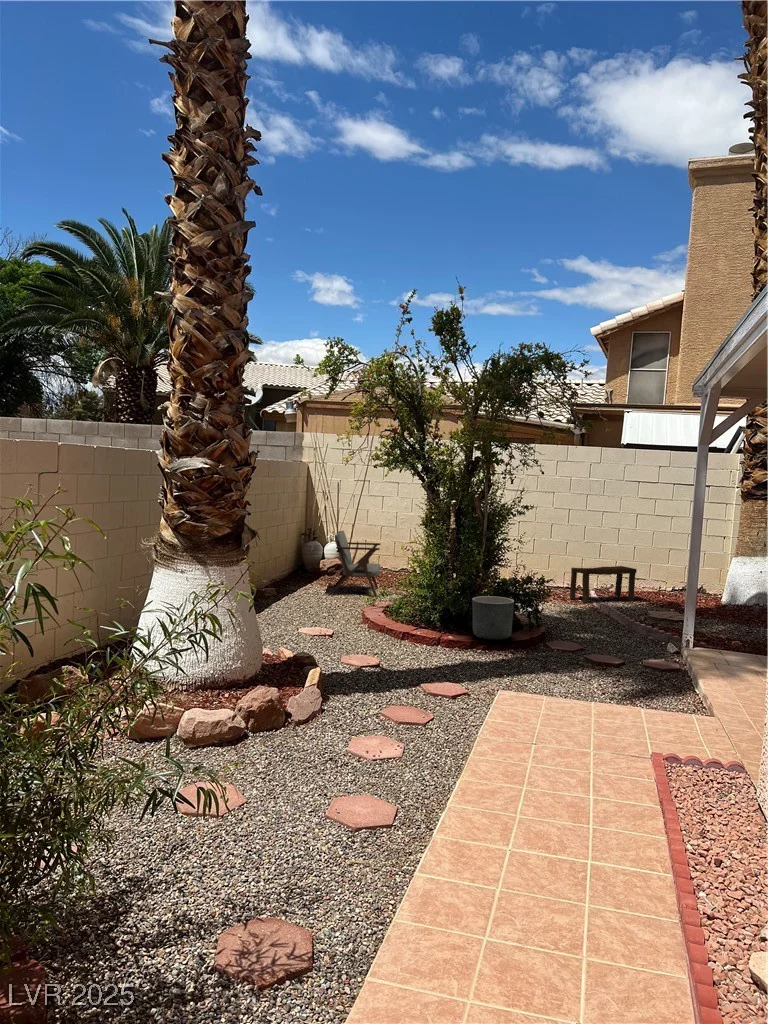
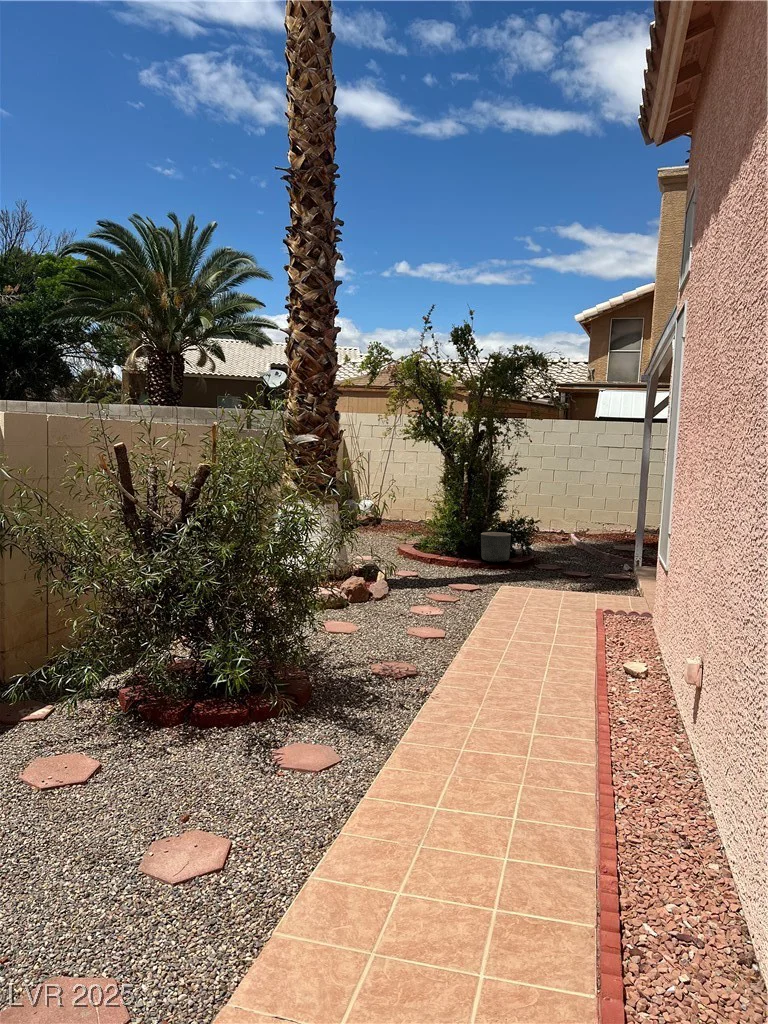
lounge chair: present [329,531,381,596] -> none [368,489,407,539]
bench: present [570,566,637,603] -> none [553,513,604,541]

